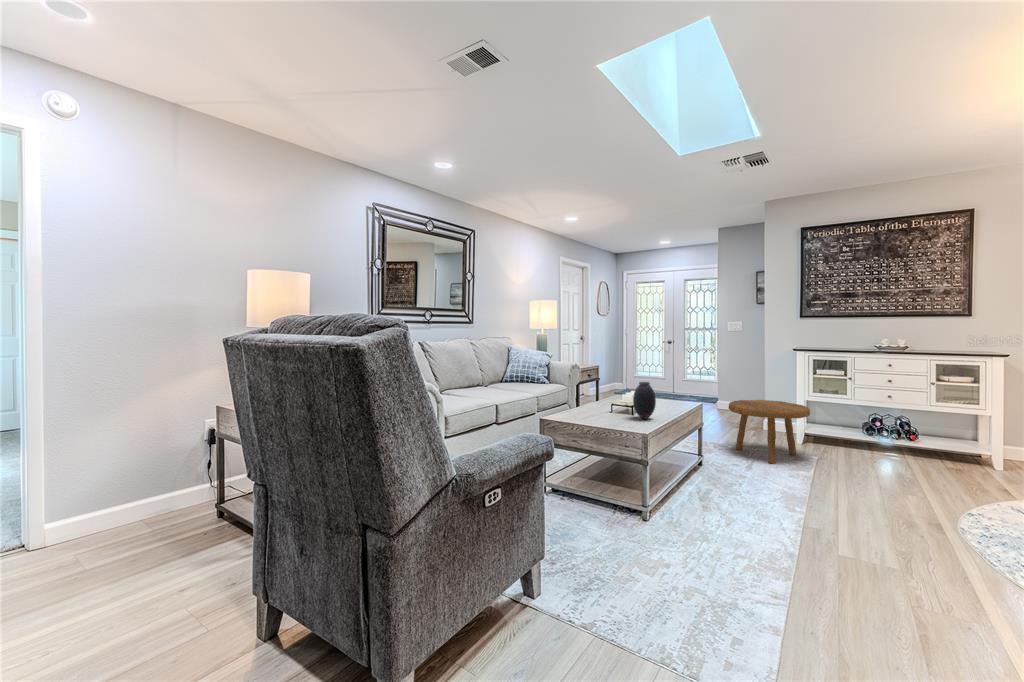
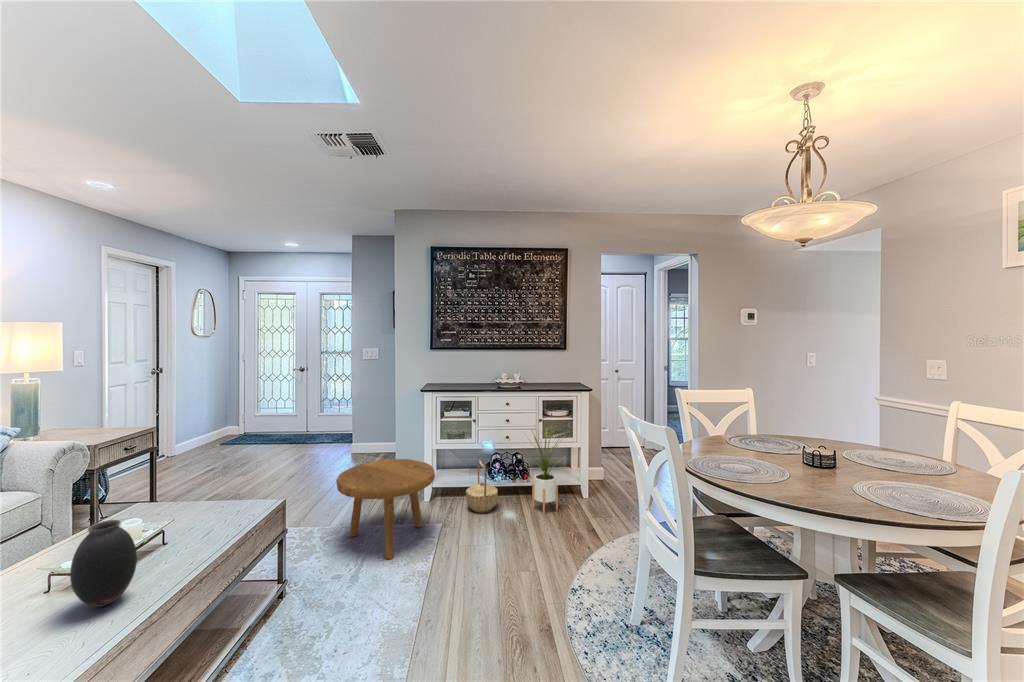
house plant: none [906,384,967,471] -> present [525,428,563,514]
basket: none [839,414,875,459] -> present [466,460,498,513]

